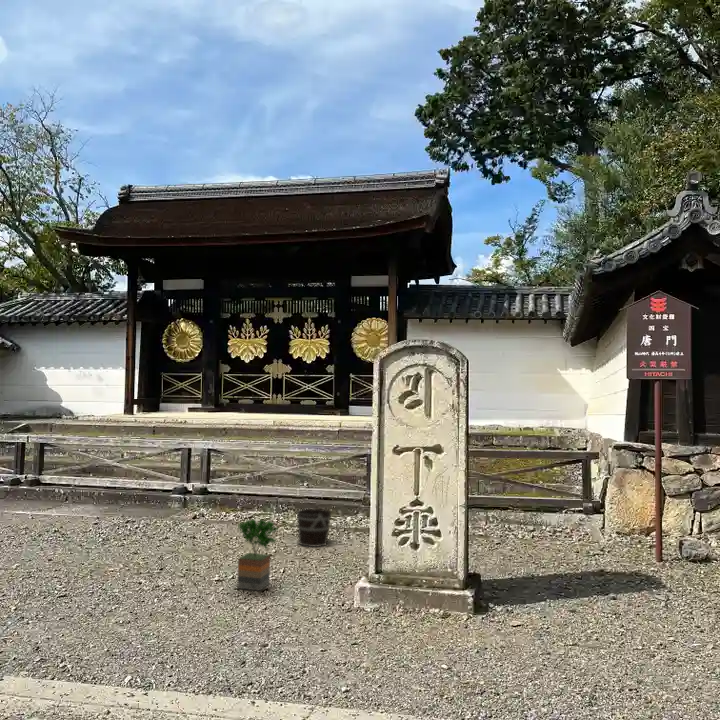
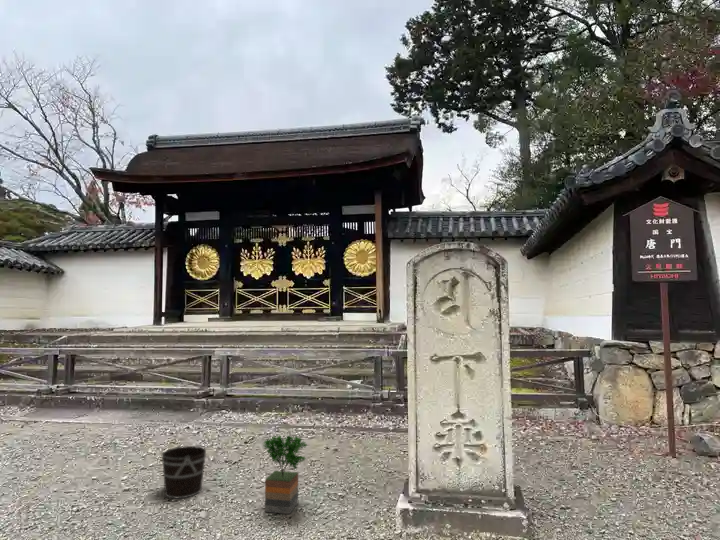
bucket: present [297,509,331,547] -> present [161,446,206,498]

